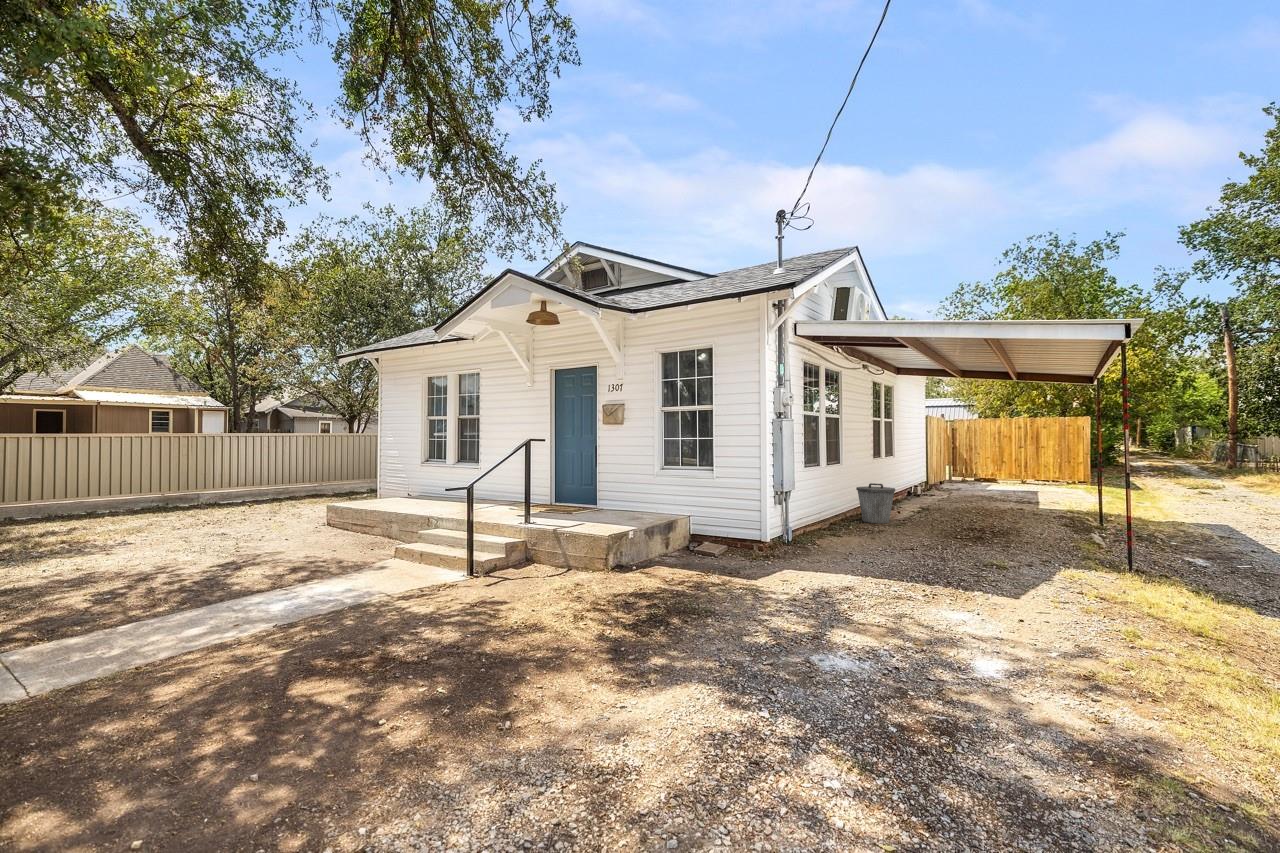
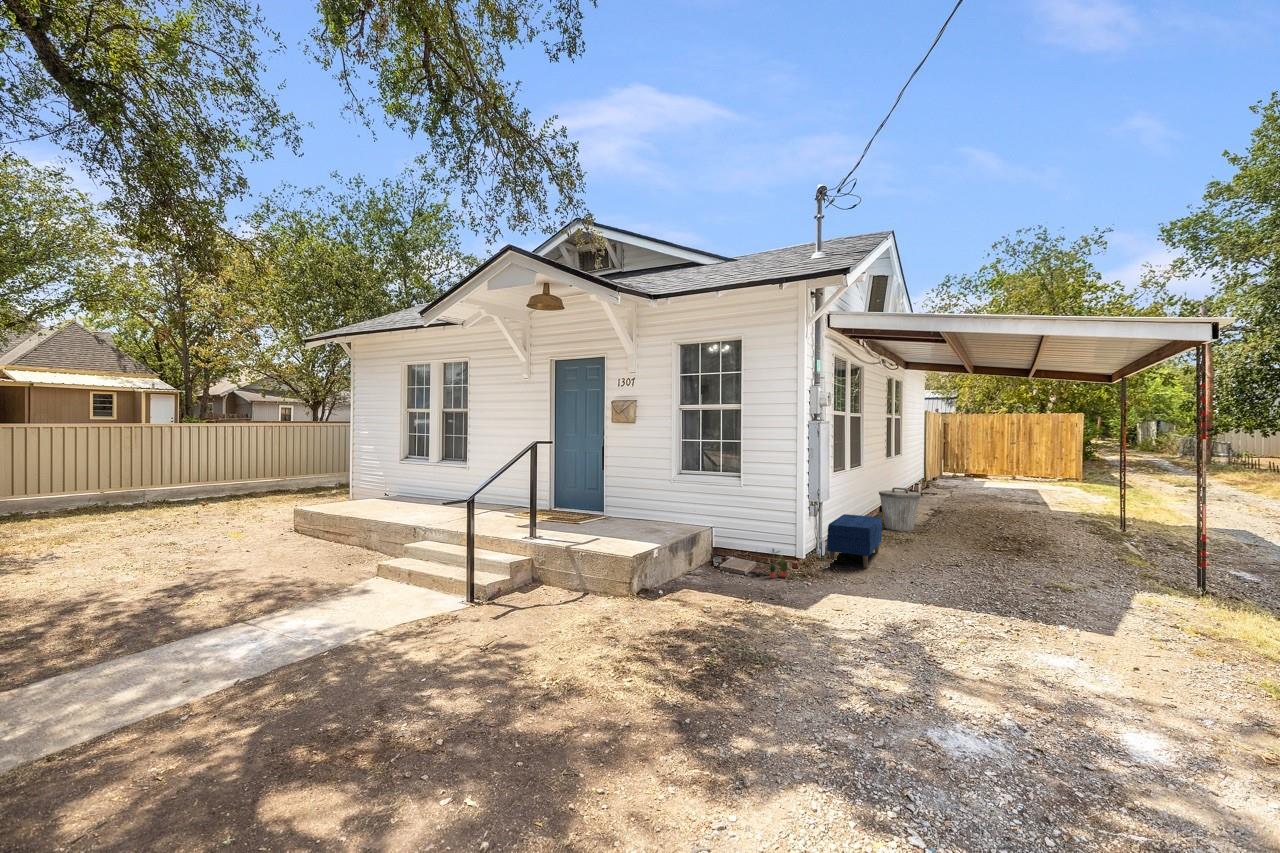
bench: none [792,505,847,551] -> present [827,514,882,568]
potted plant: none [721,532,751,558] -> present [754,549,788,578]

